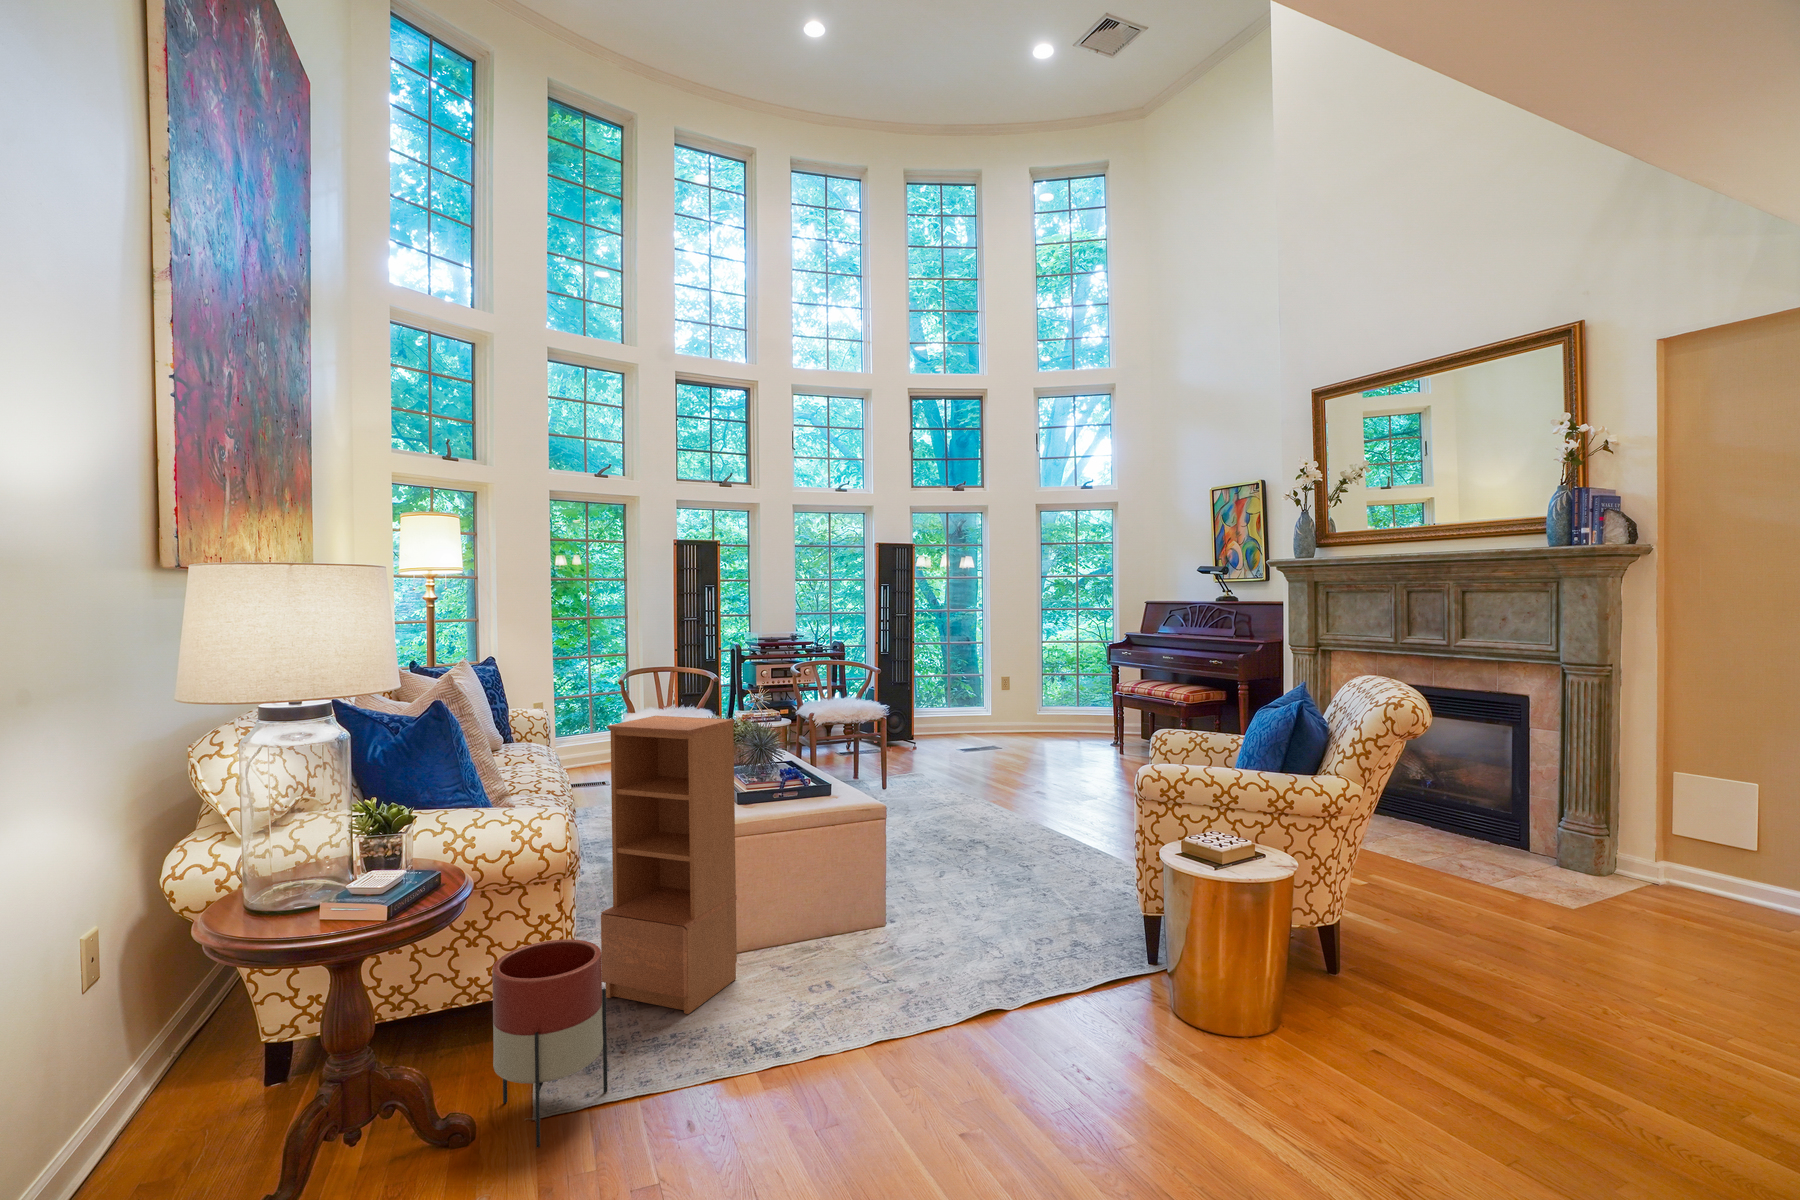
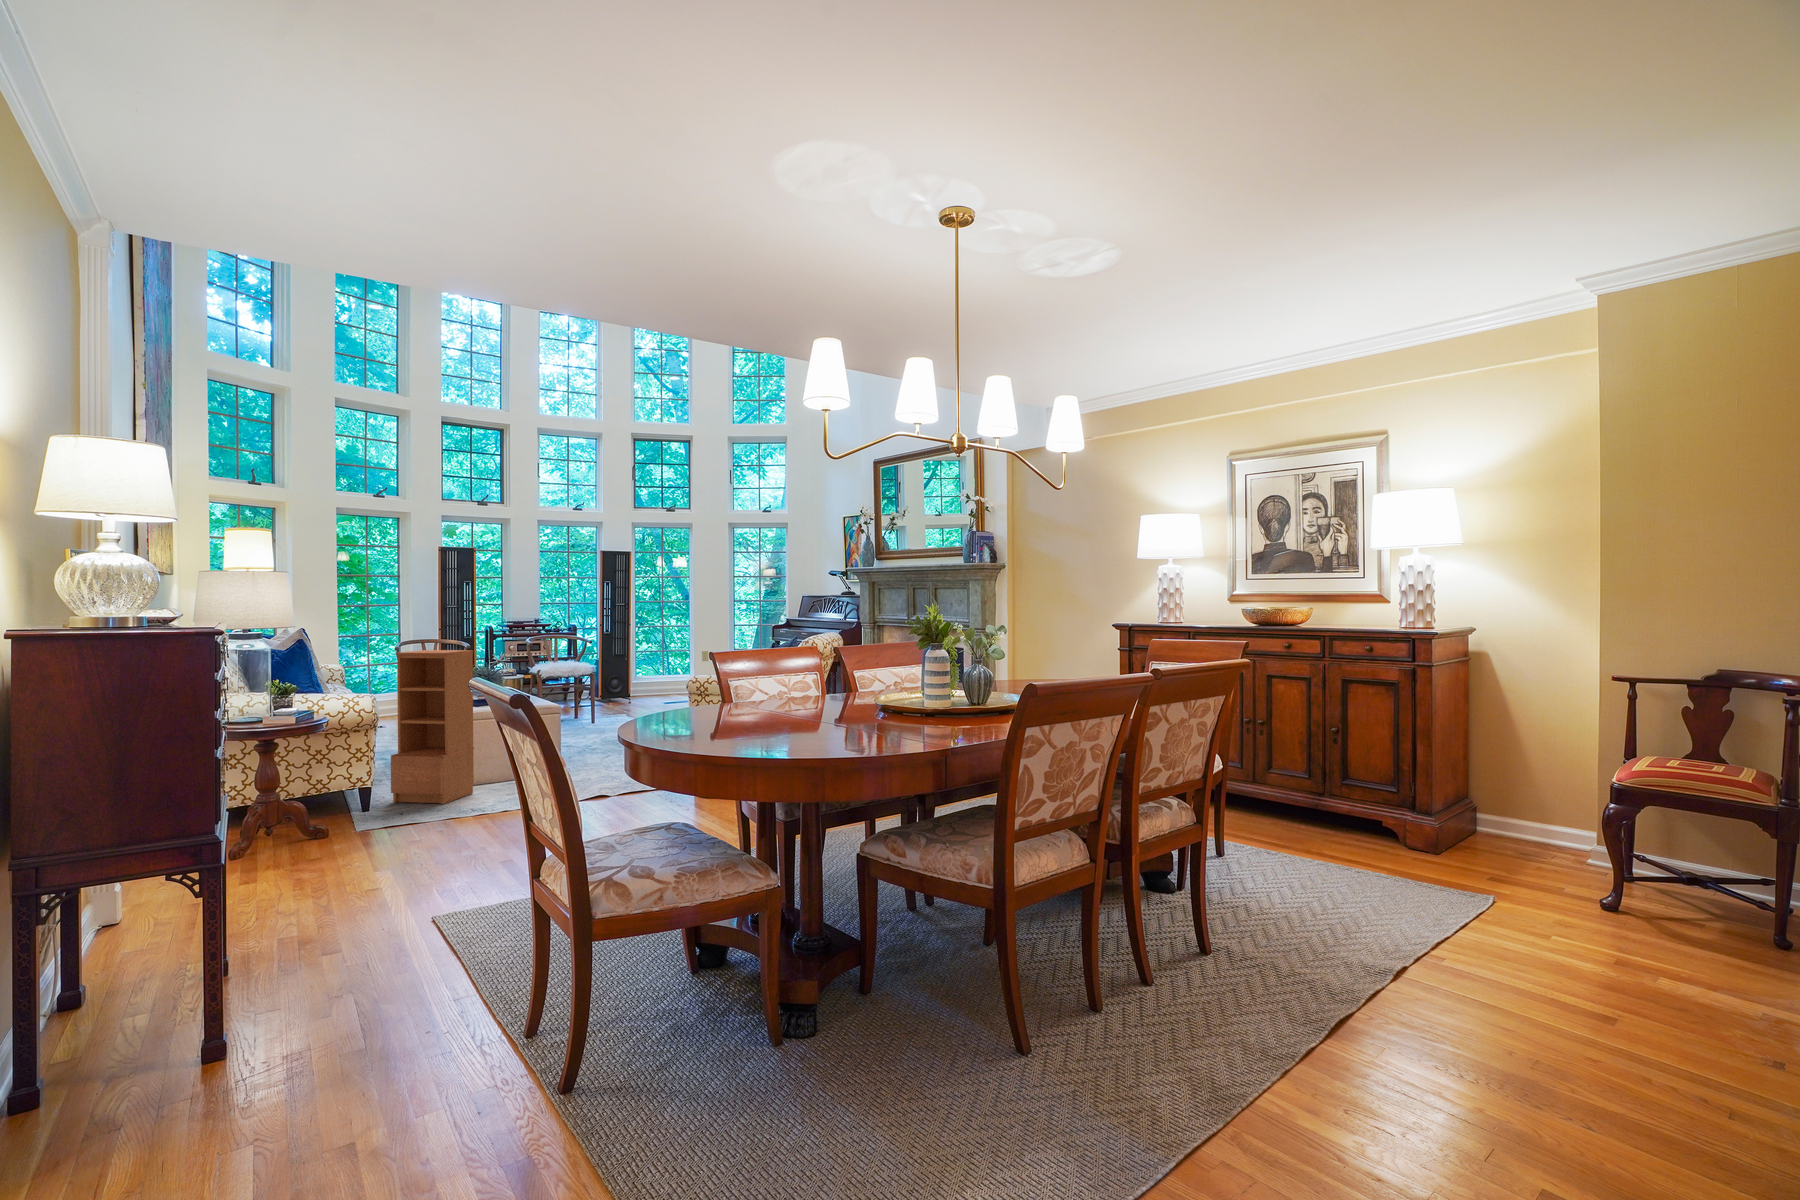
planter: present [492,939,607,1148] -> none [336,752,398,839]

